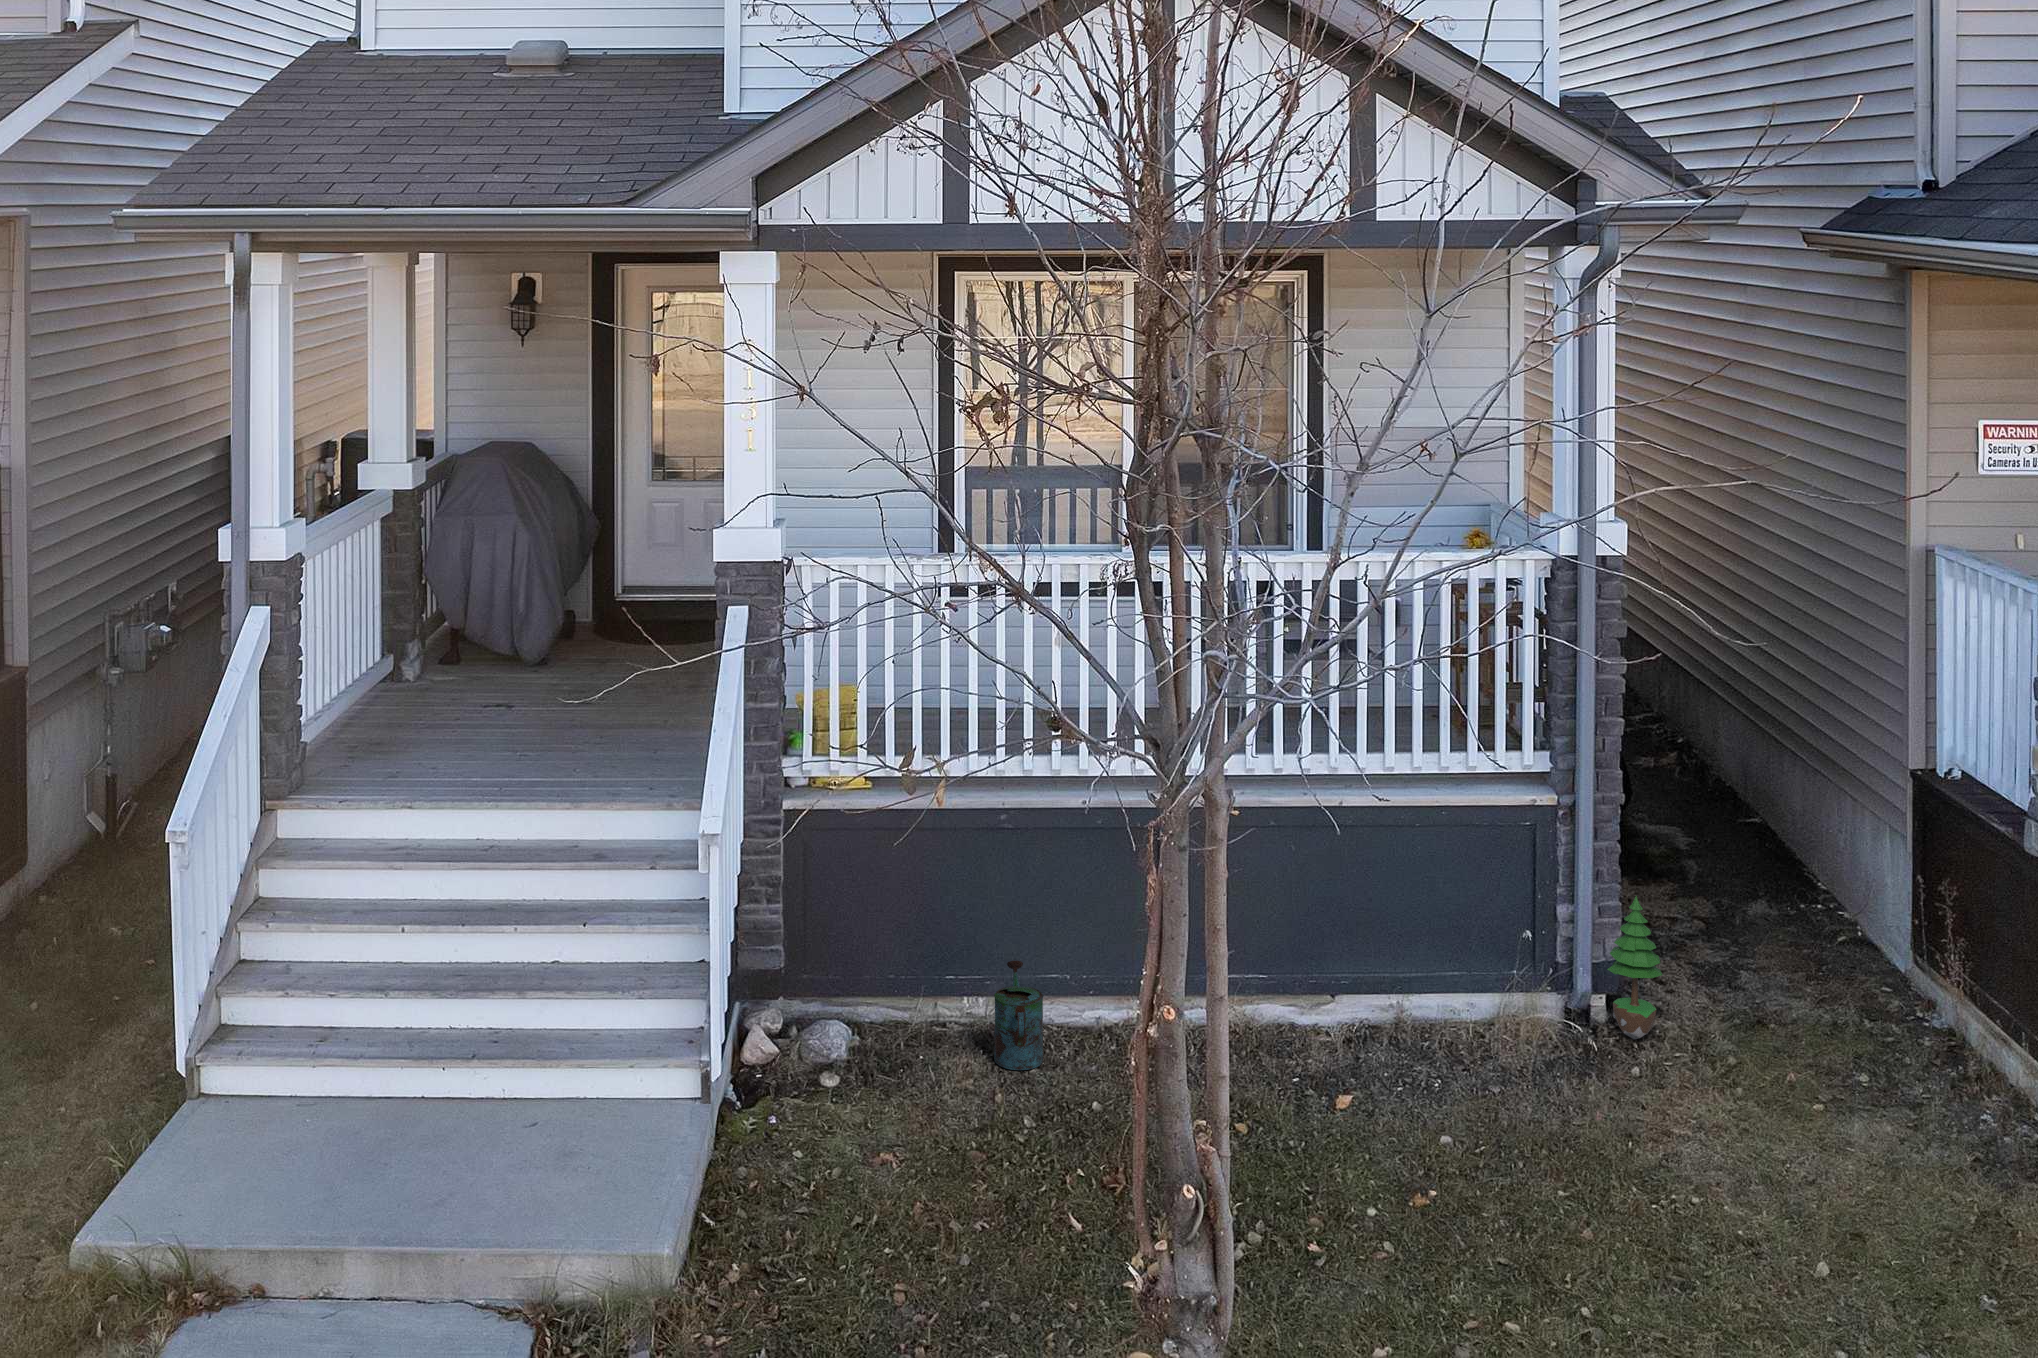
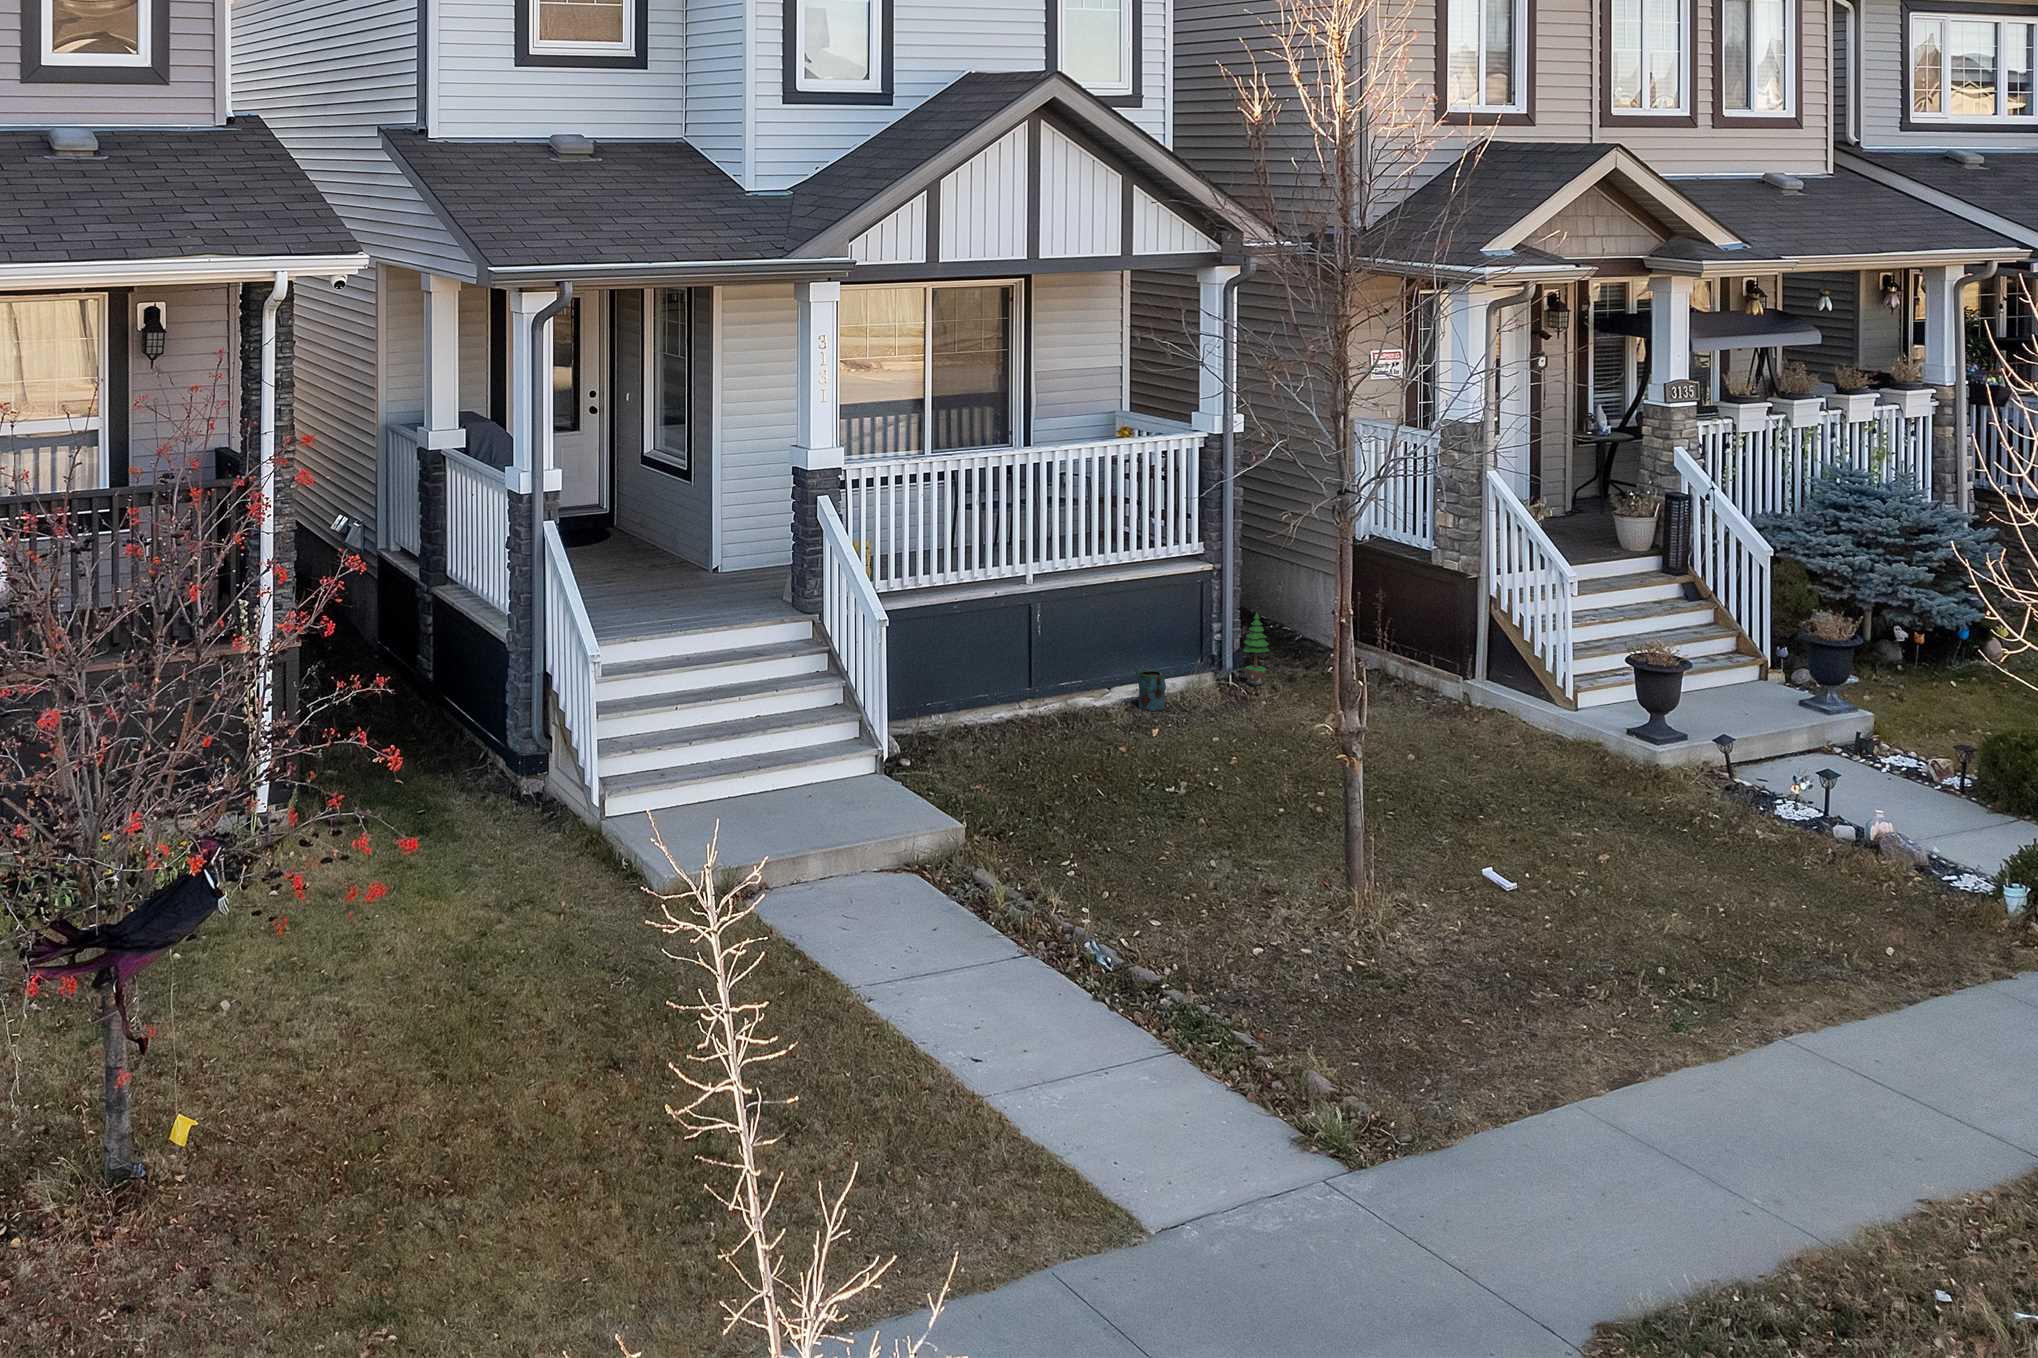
watering can: present [994,961,1043,1070] -> present [1136,669,1166,711]

